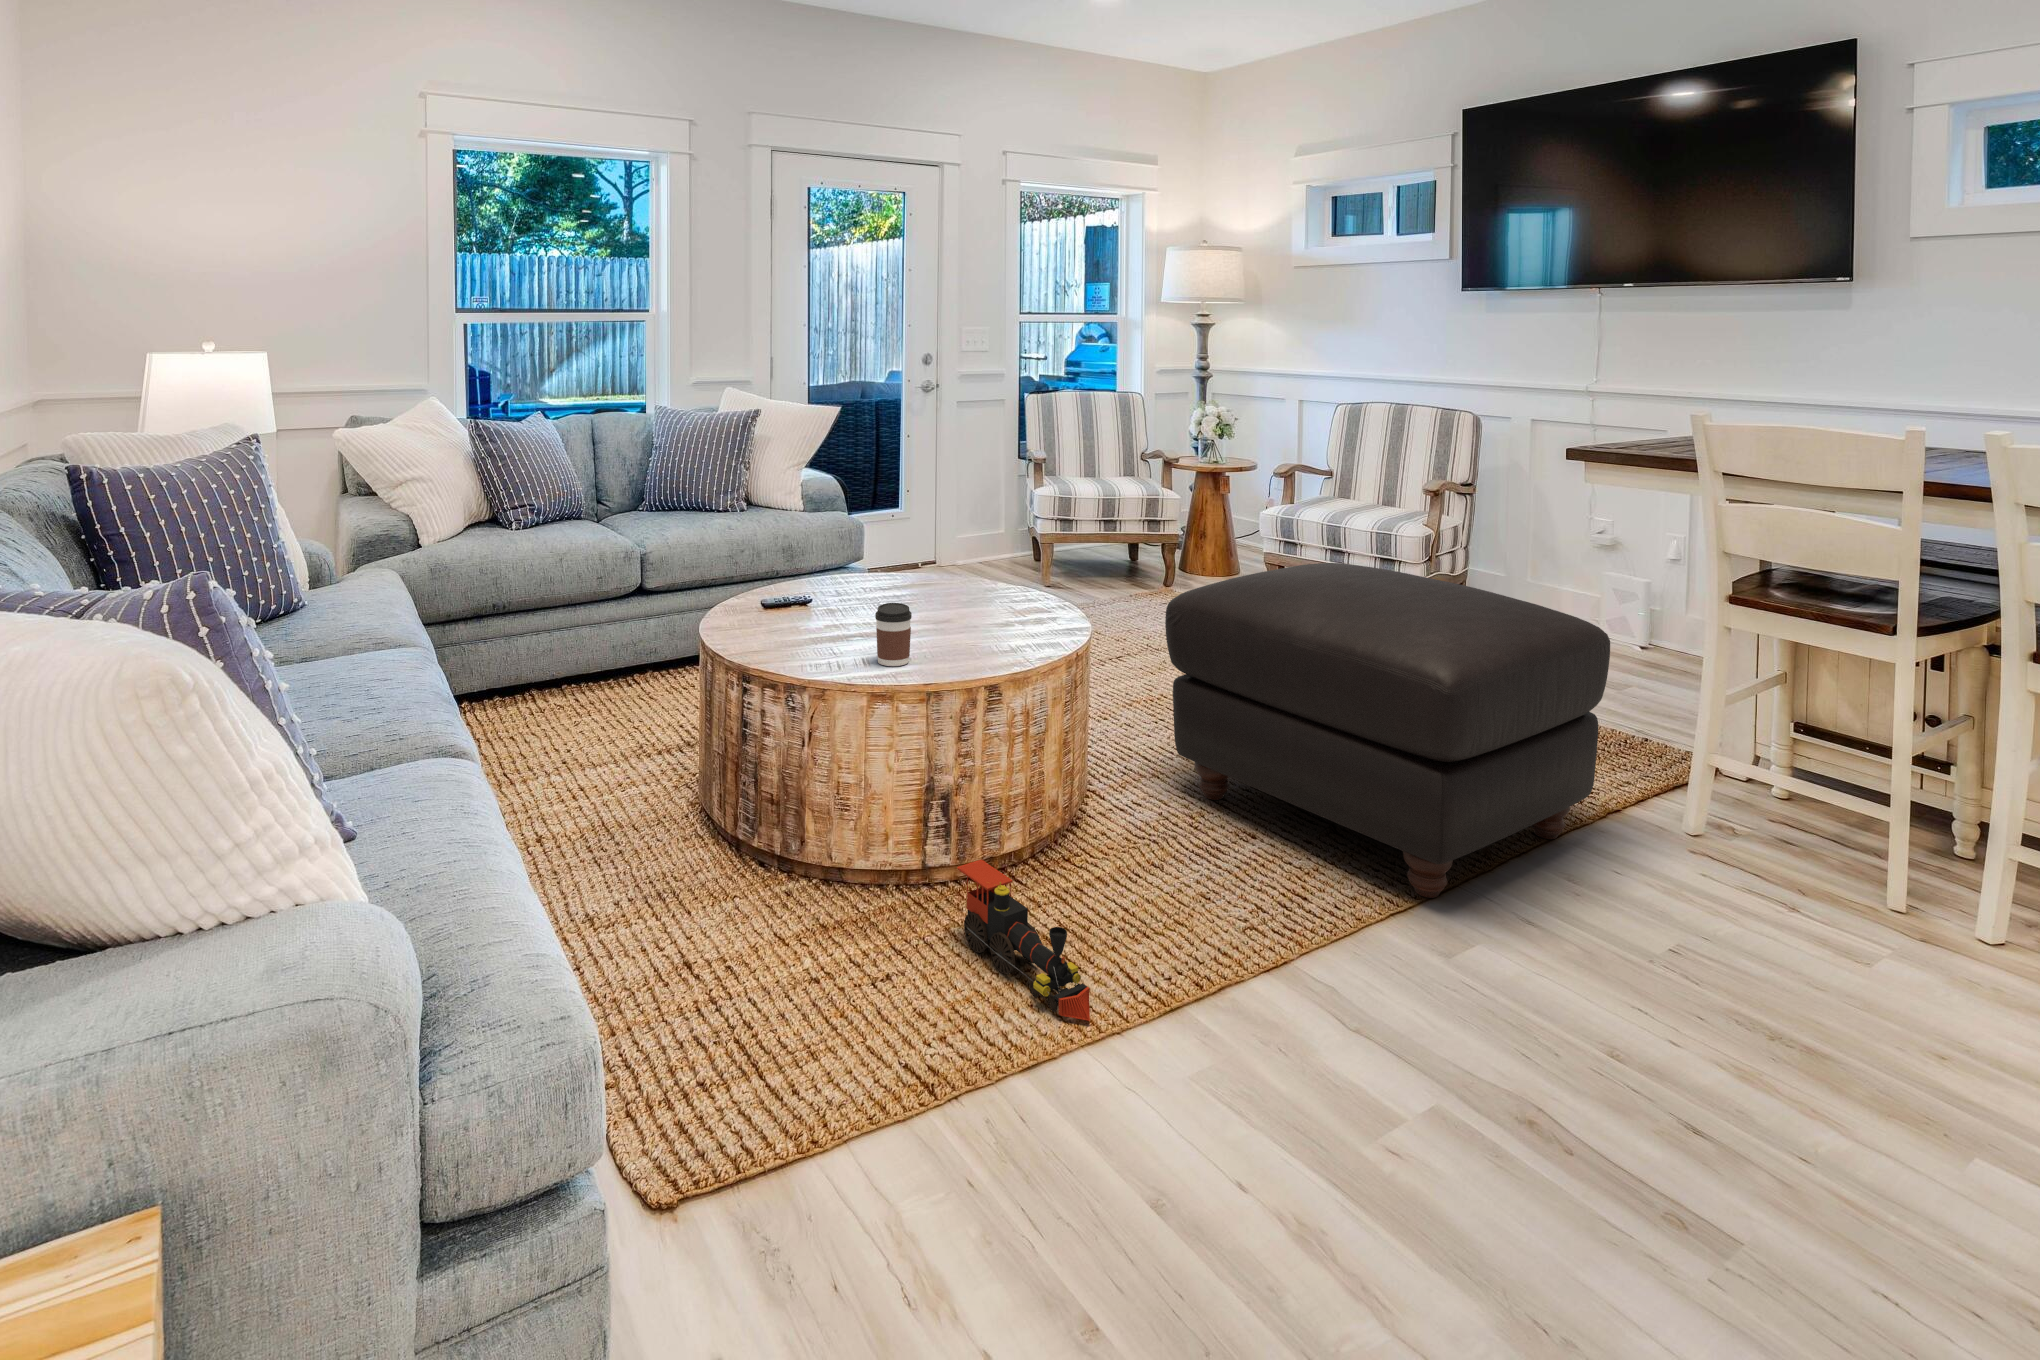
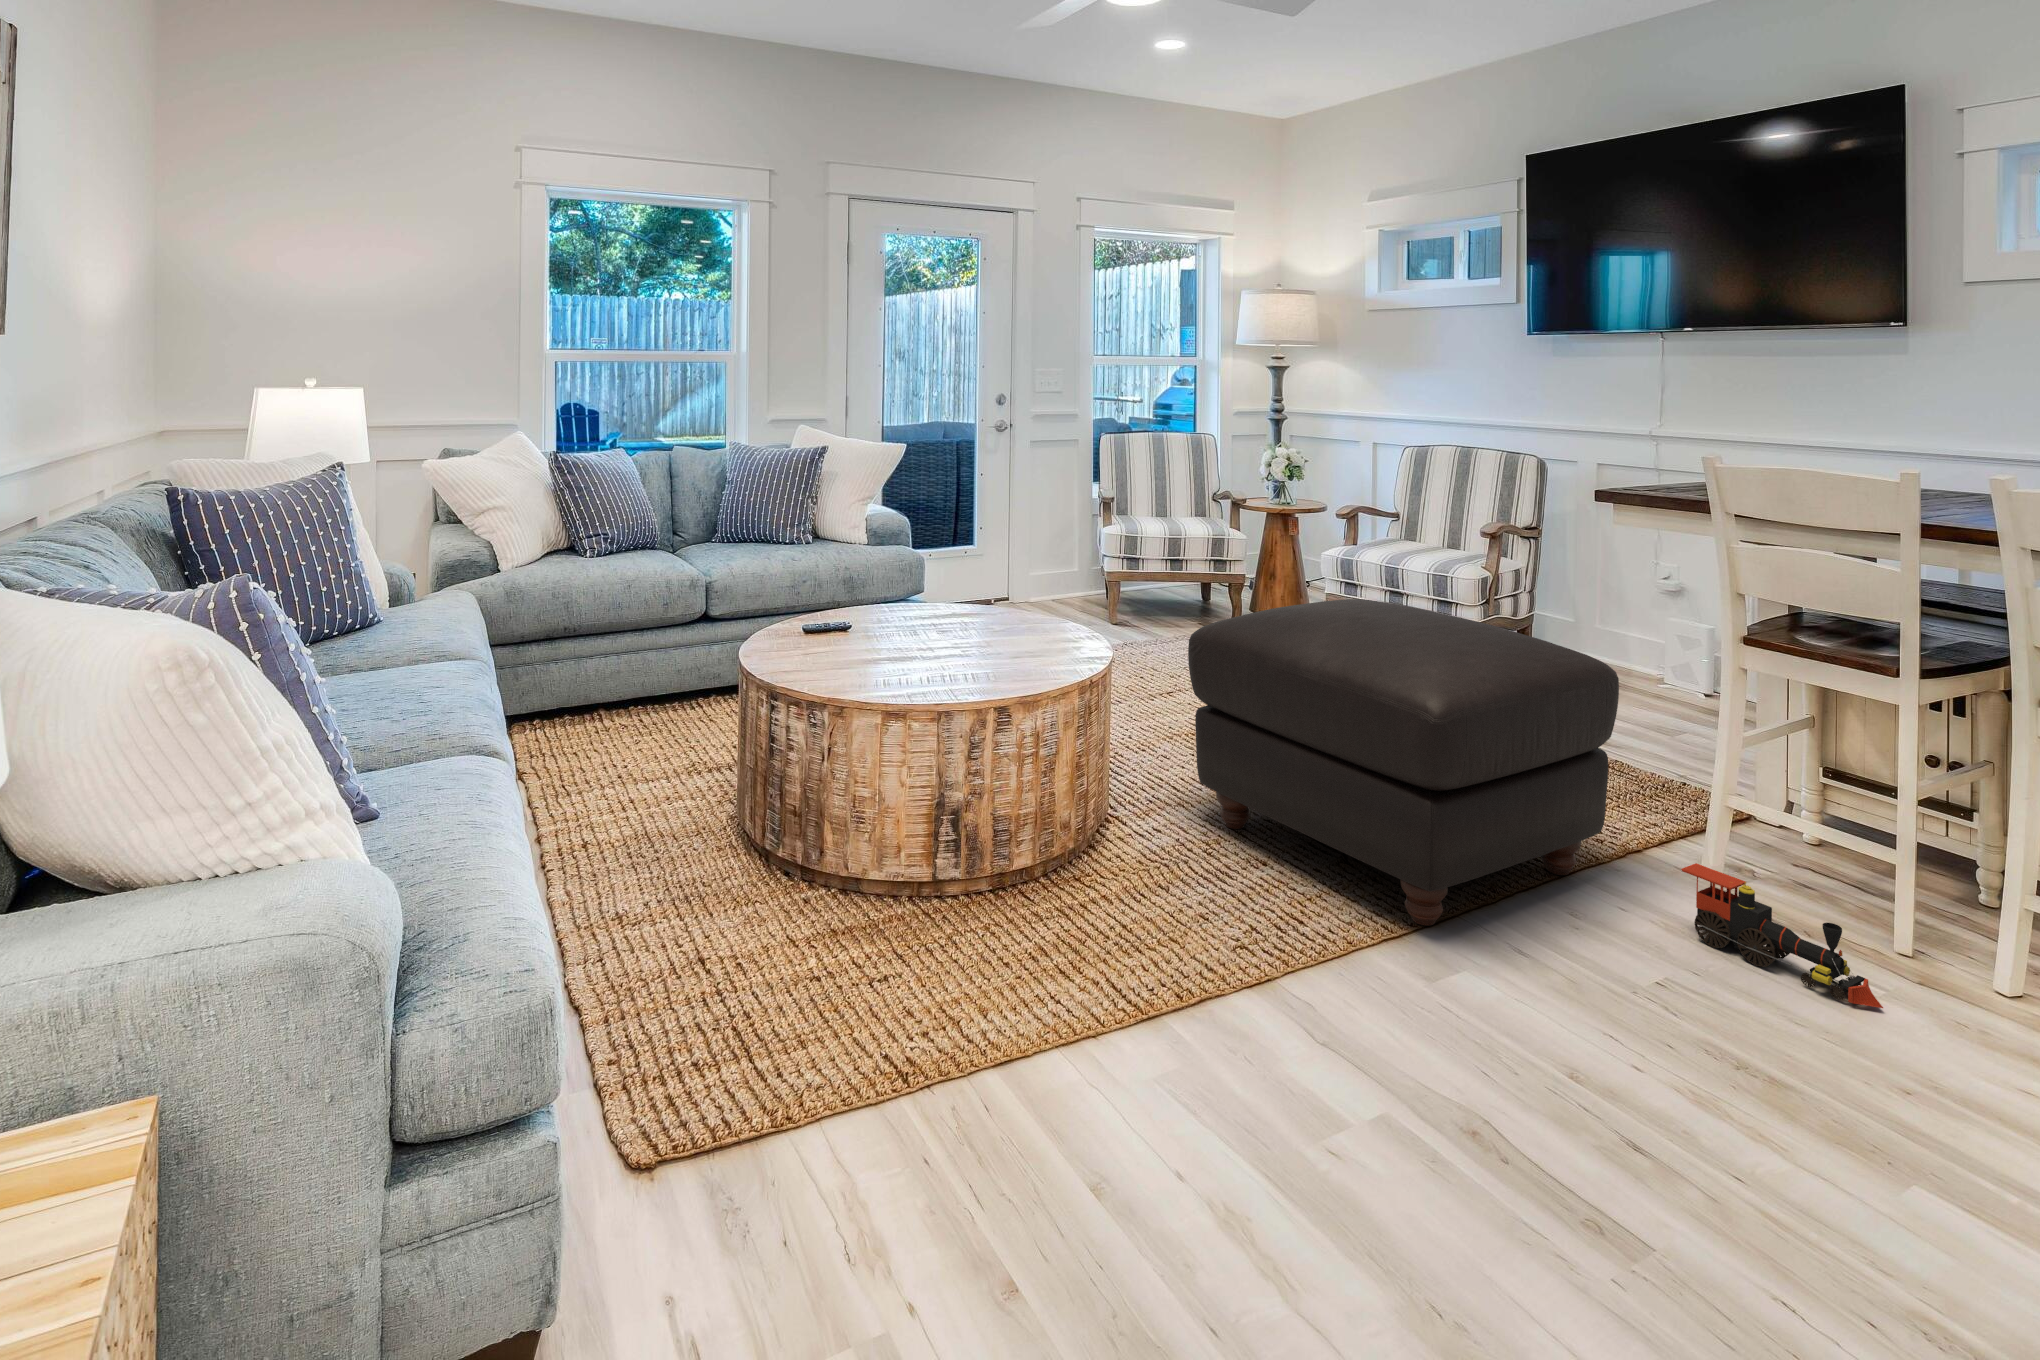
coffee cup: present [875,603,912,666] -> none [896,627,930,687]
toy train: present [957,860,1090,1021] -> present [1681,863,1883,1008]

